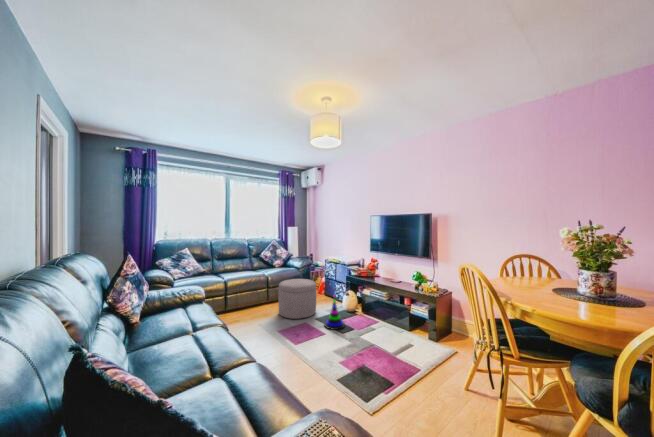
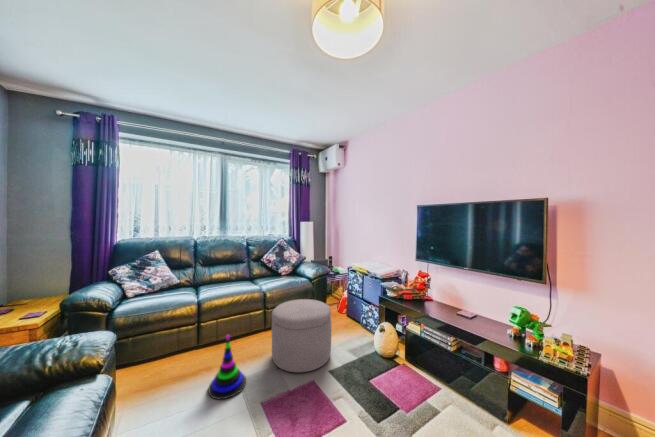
stacking toy: present [324,297,345,330] -> present [208,335,246,399]

